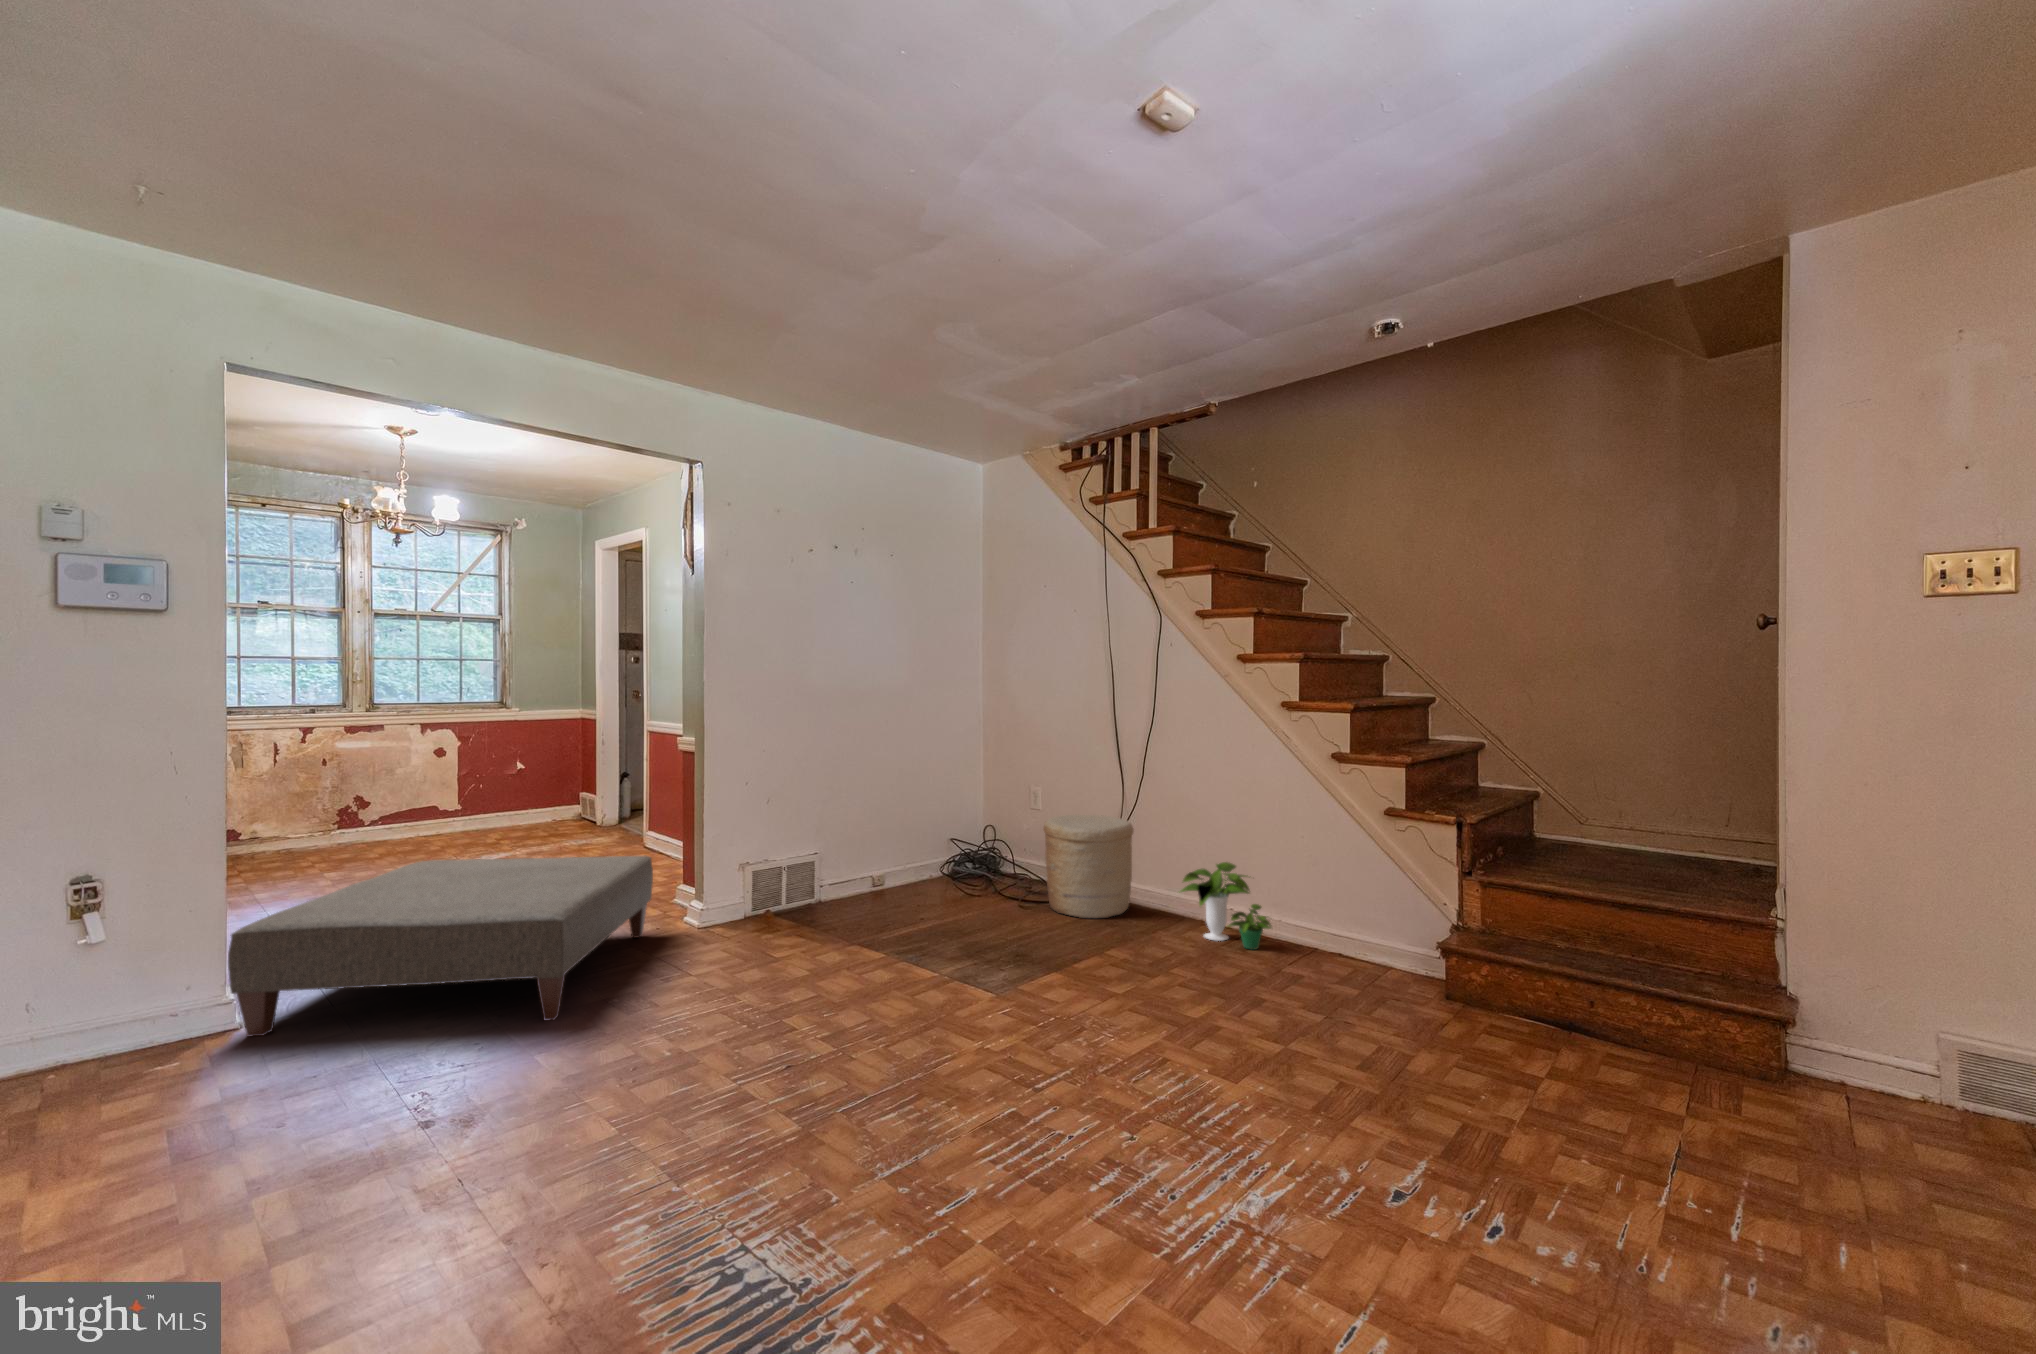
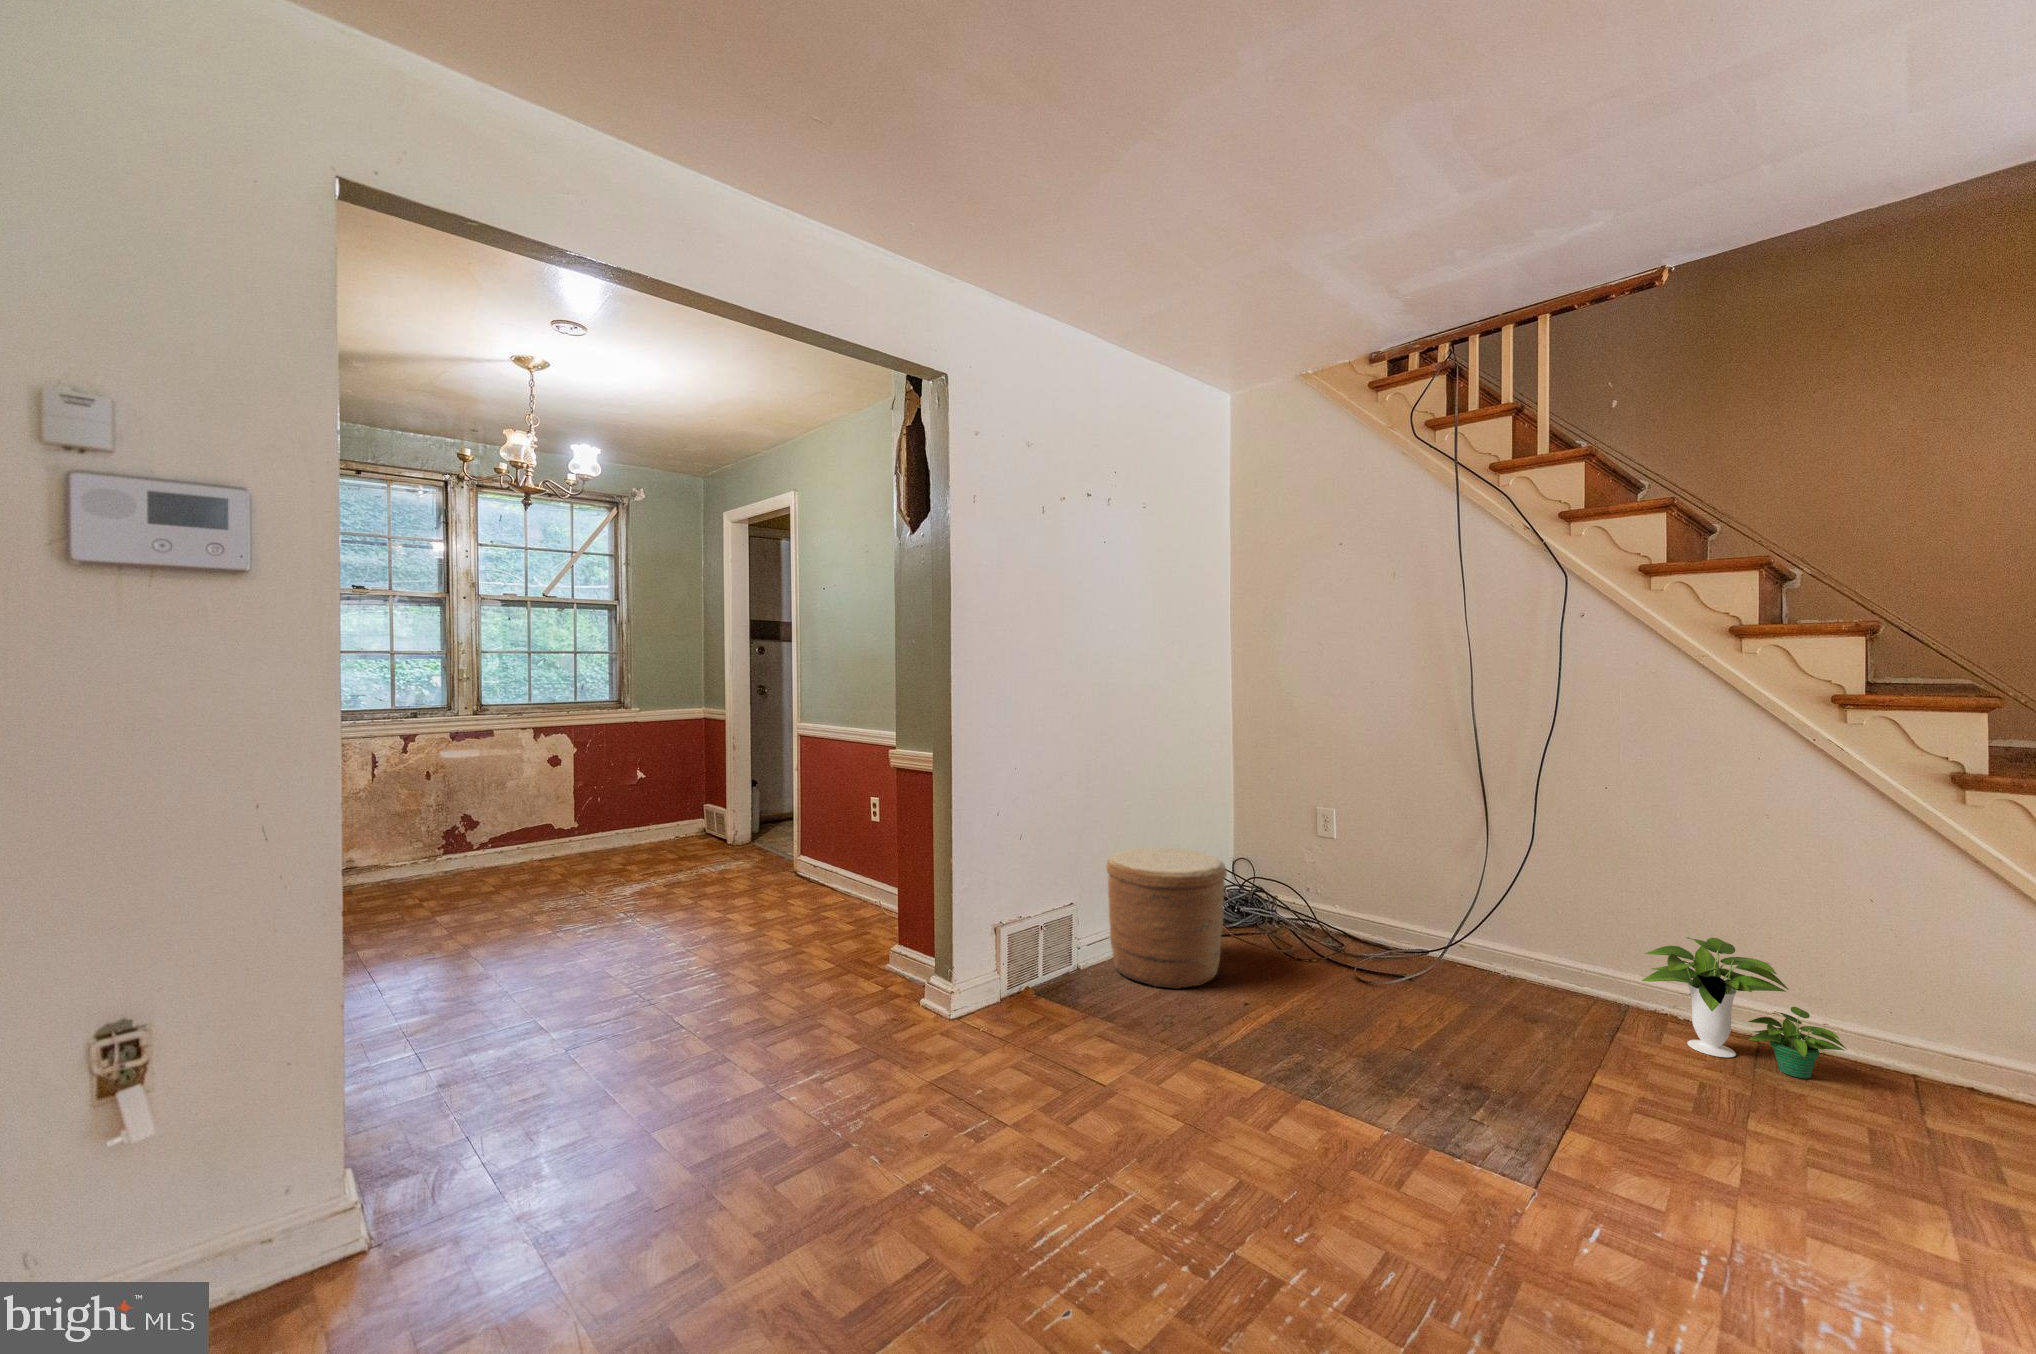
woven basket: present [1043,815,1134,918] -> present [1106,848,1227,989]
ottoman: present [228,856,653,1036] -> none [349,920,892,1256]

